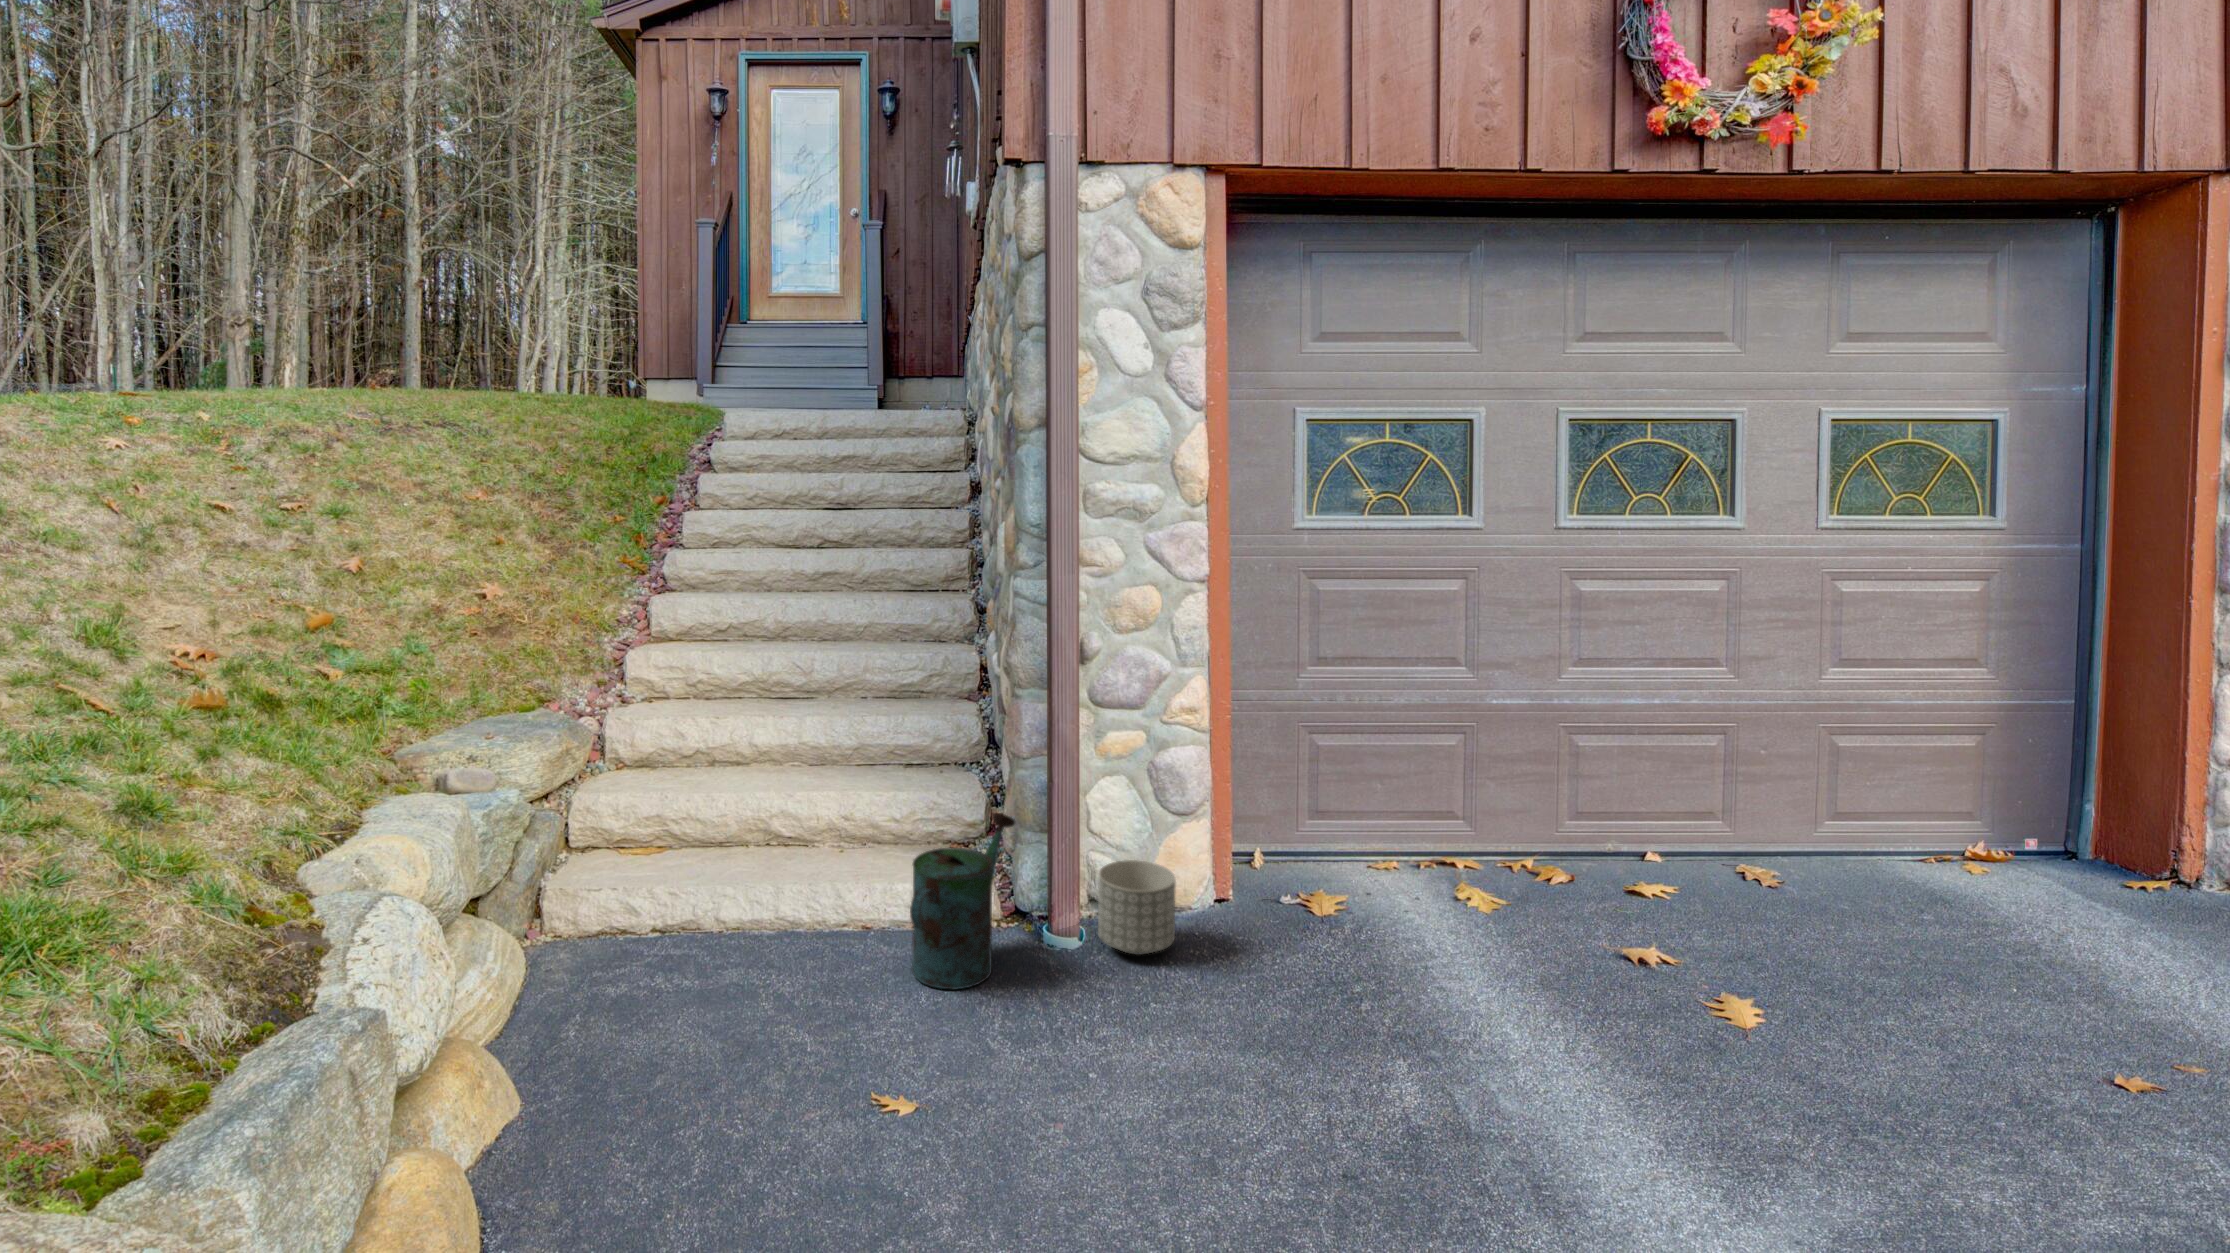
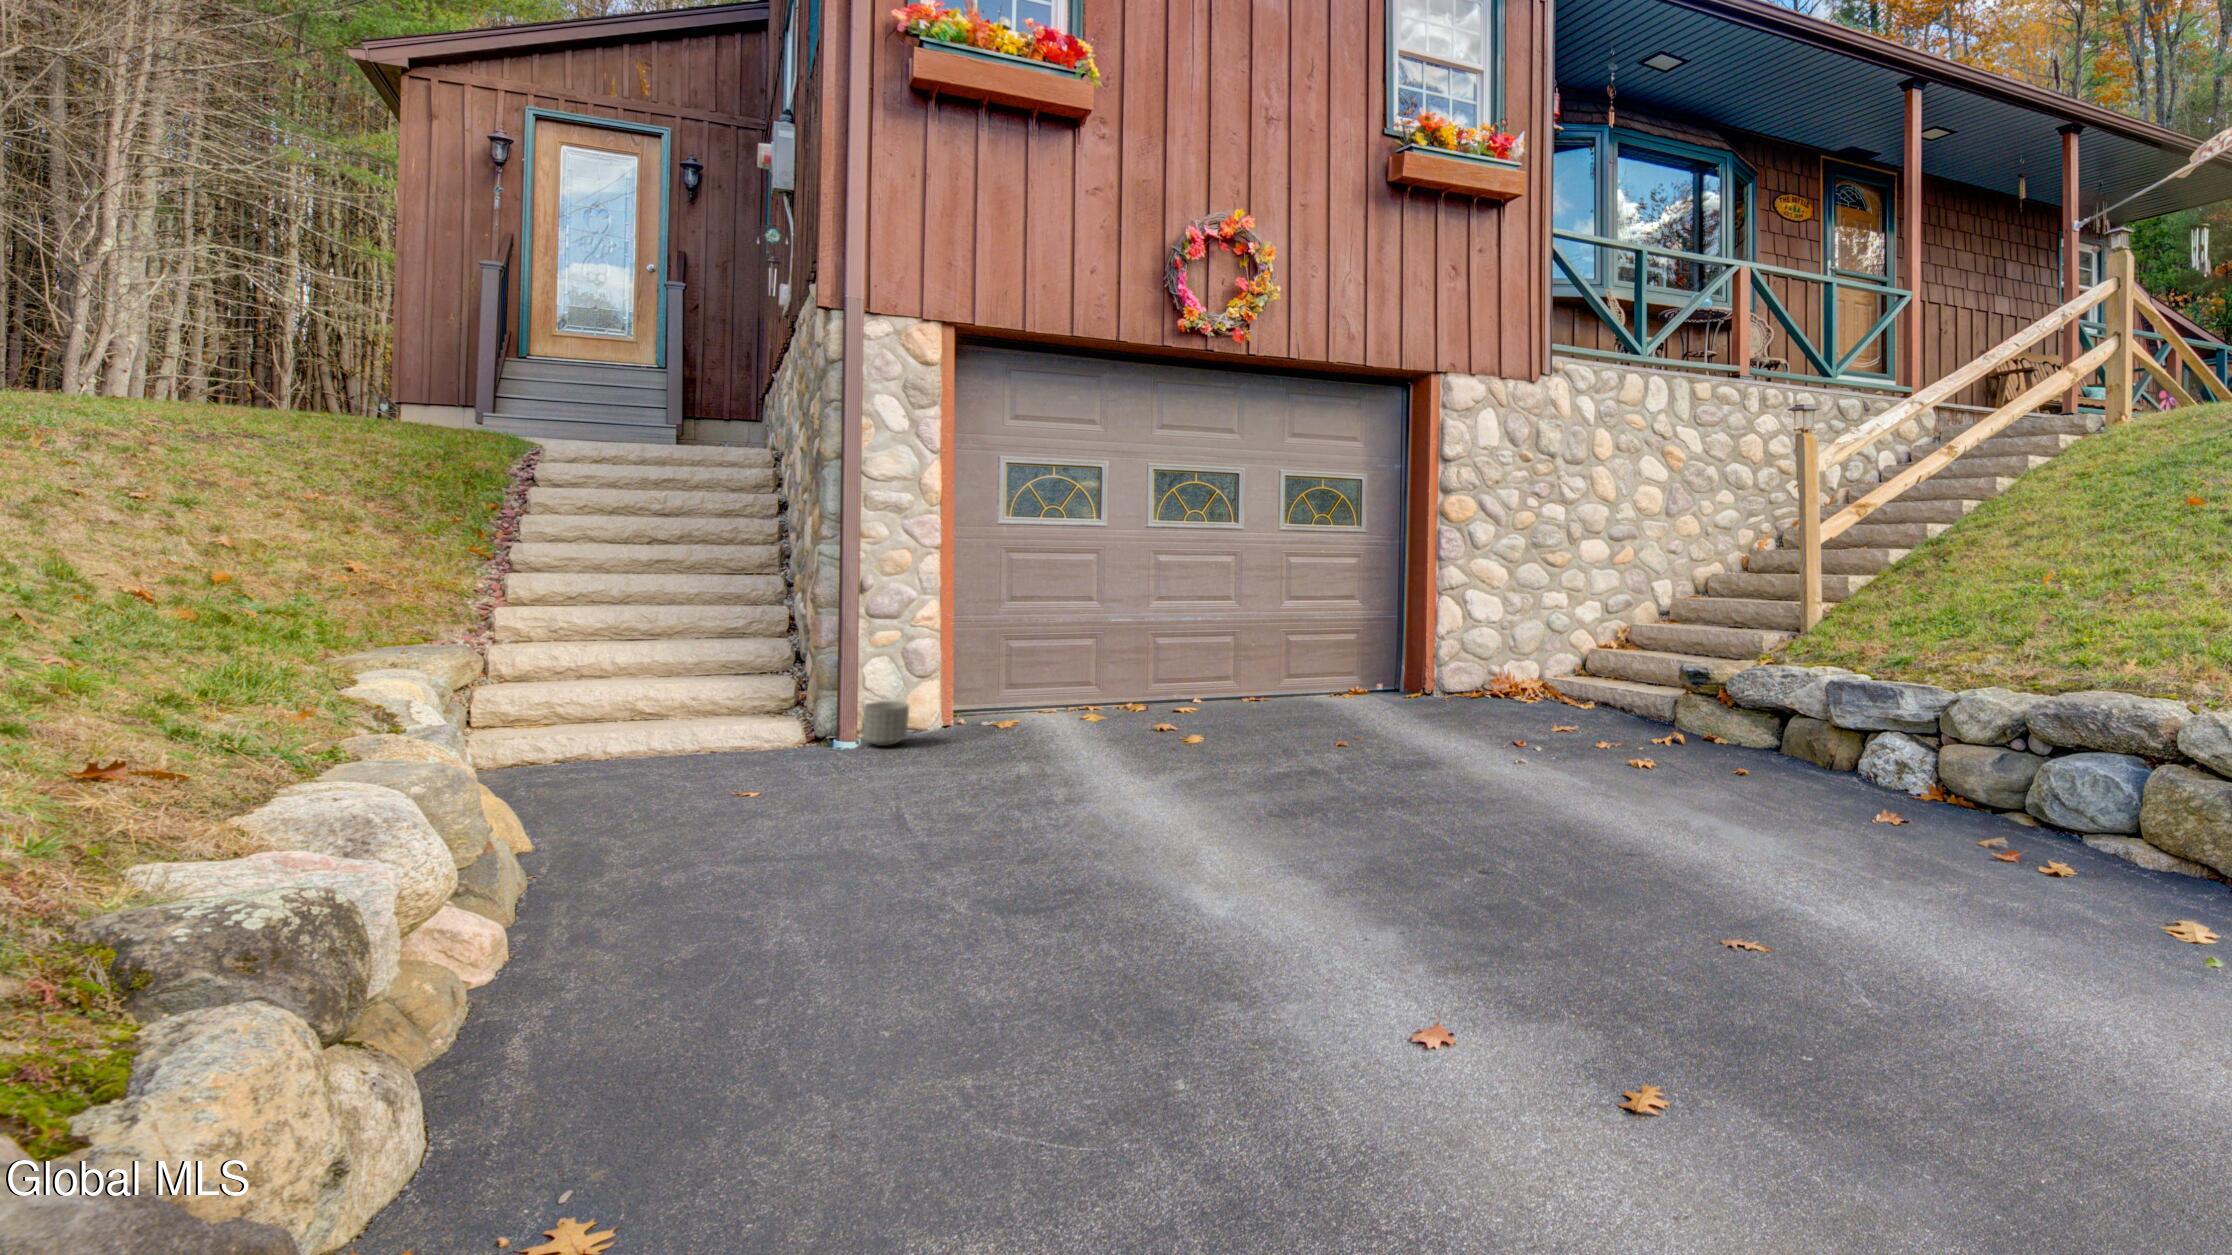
watering can: present [910,812,1015,989] -> none [750,678,815,762]

